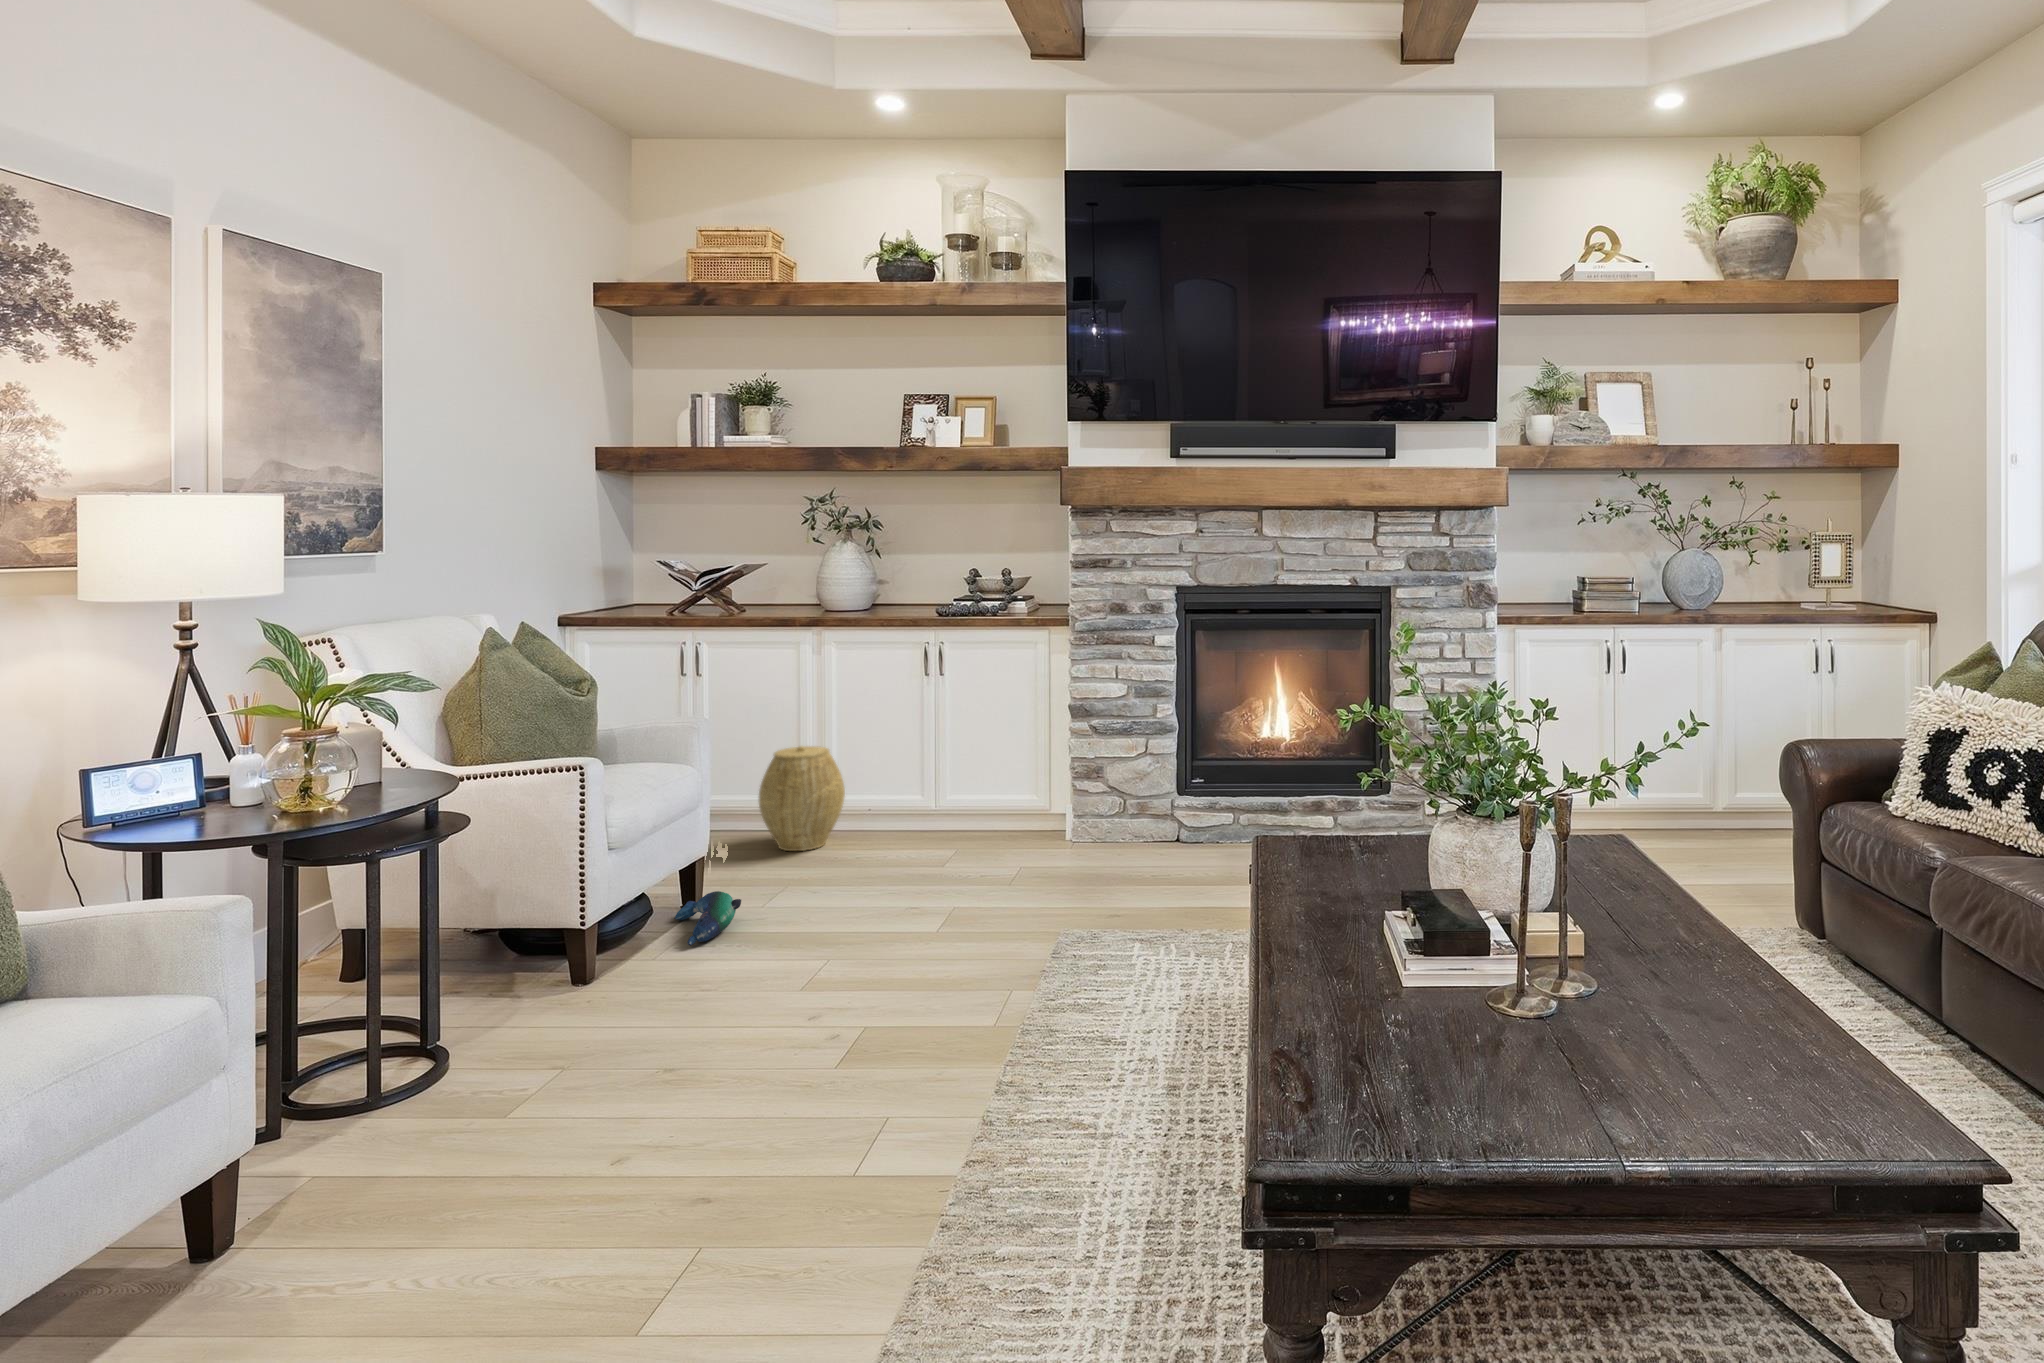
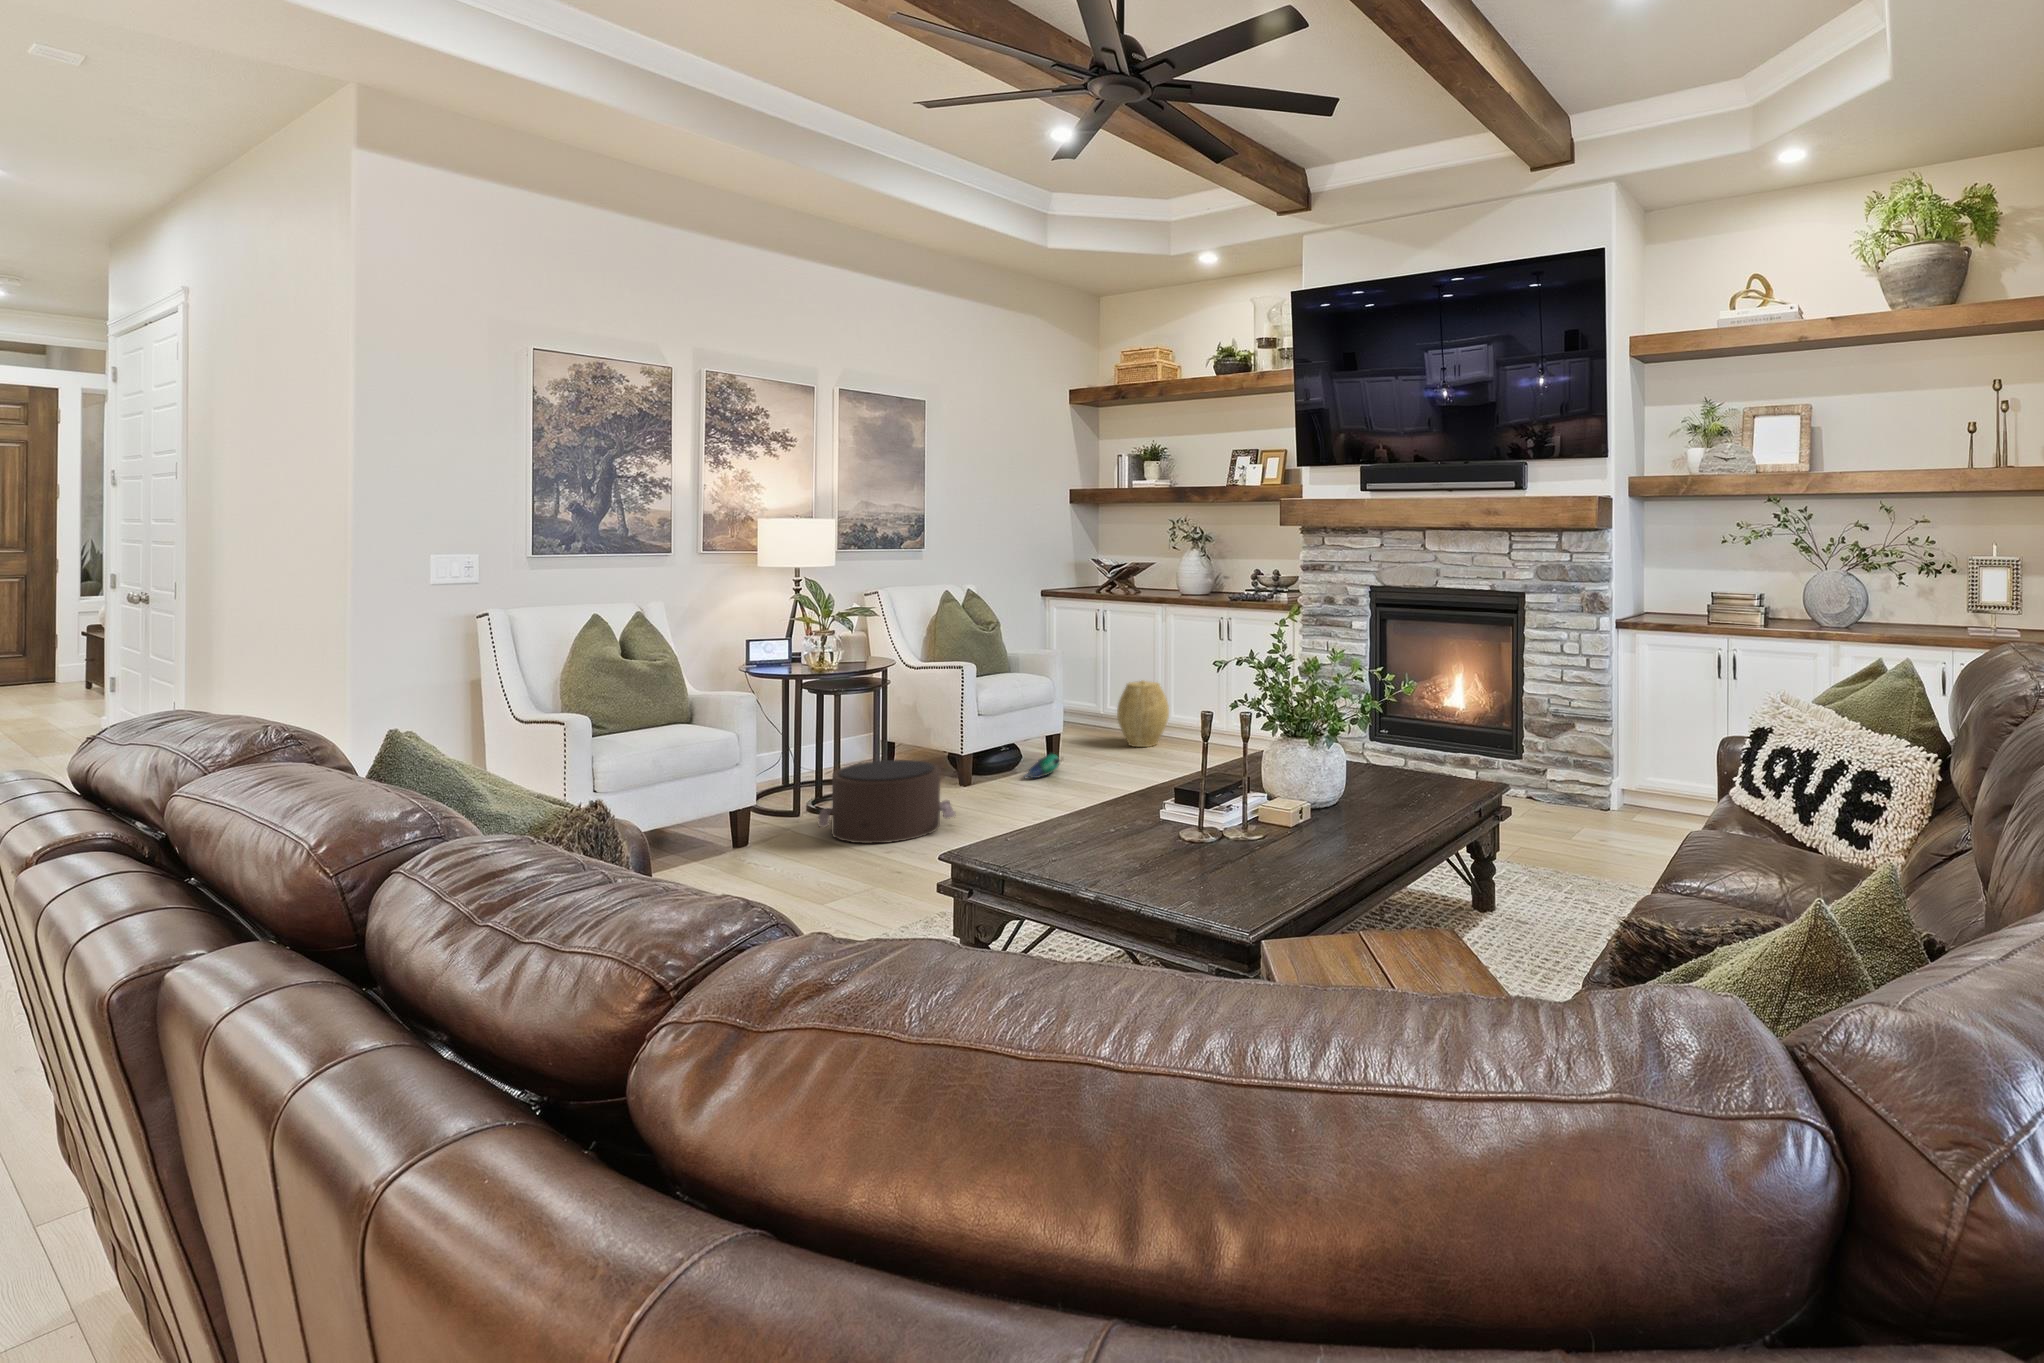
pouf: none [375,966,706,1180] -> present [818,760,956,843]

